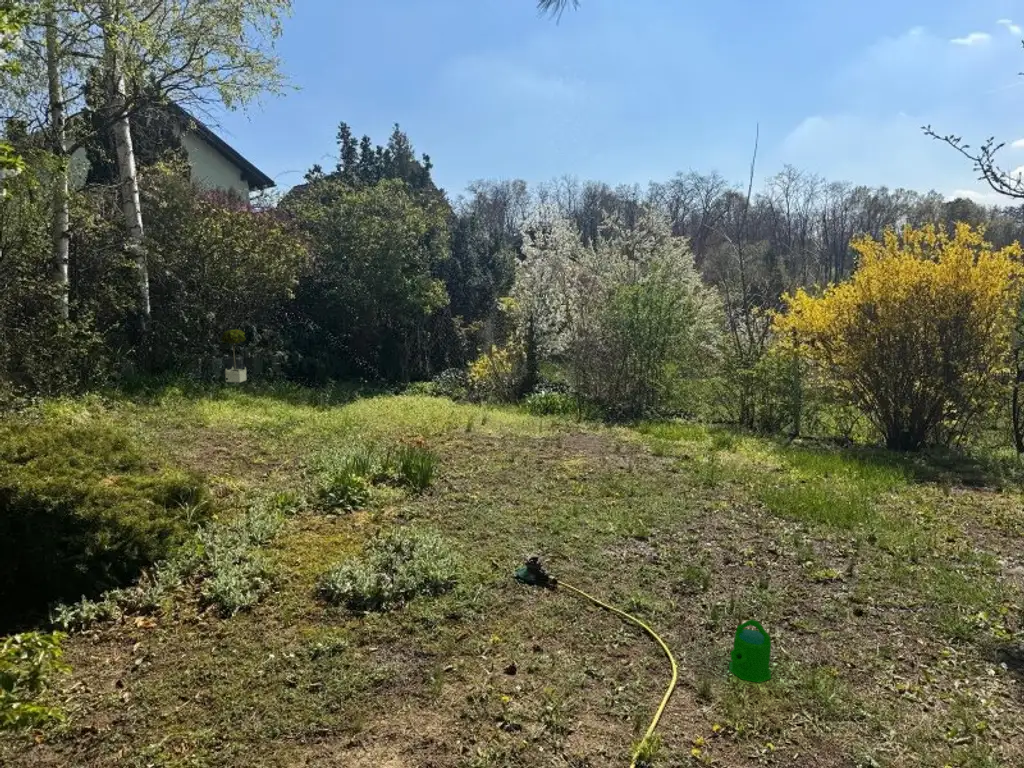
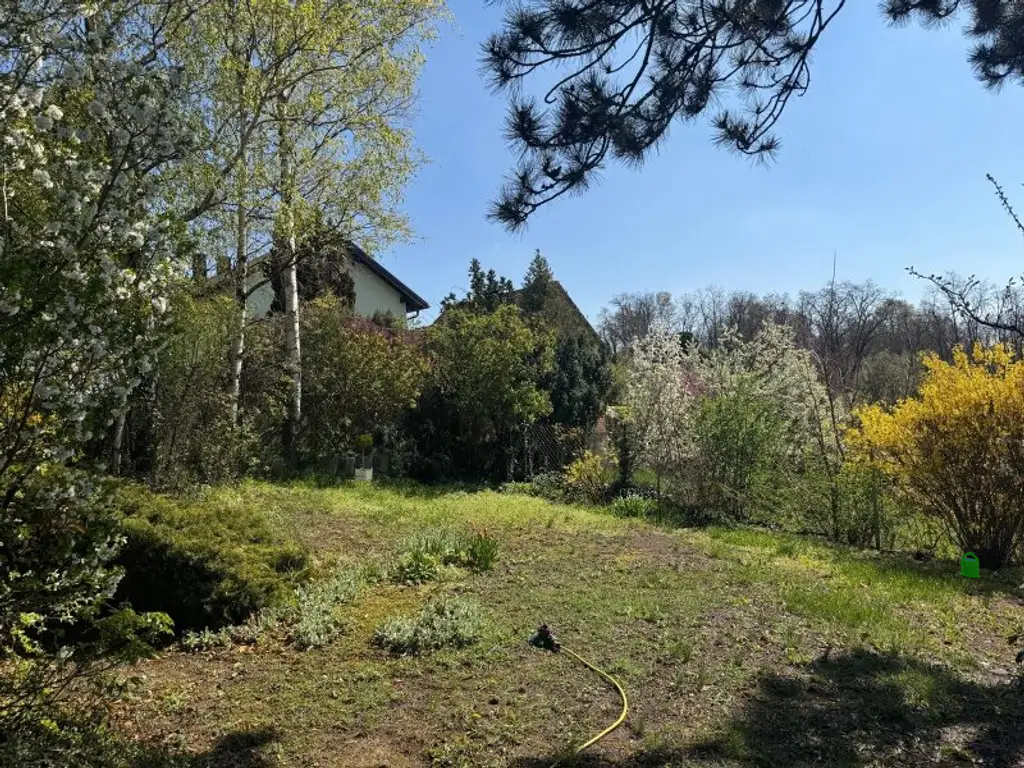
watering can: present [729,619,771,683] -> present [960,552,980,578]

